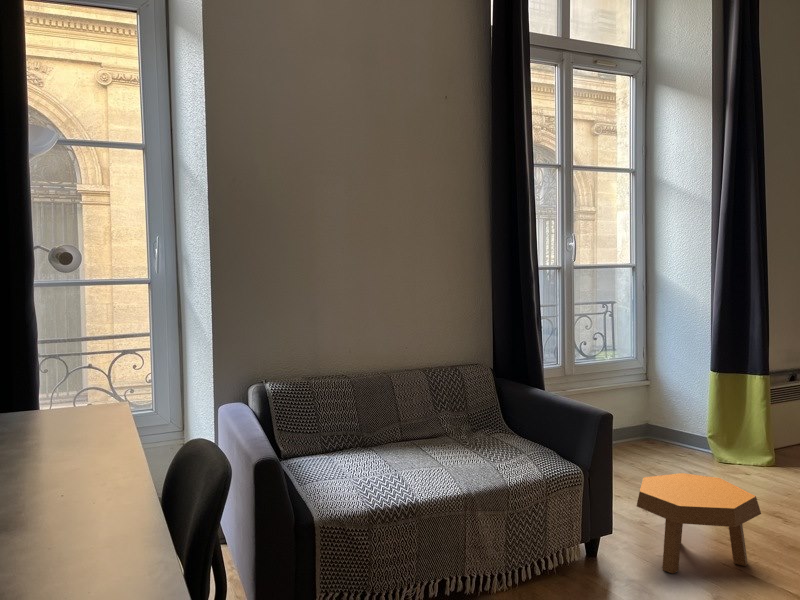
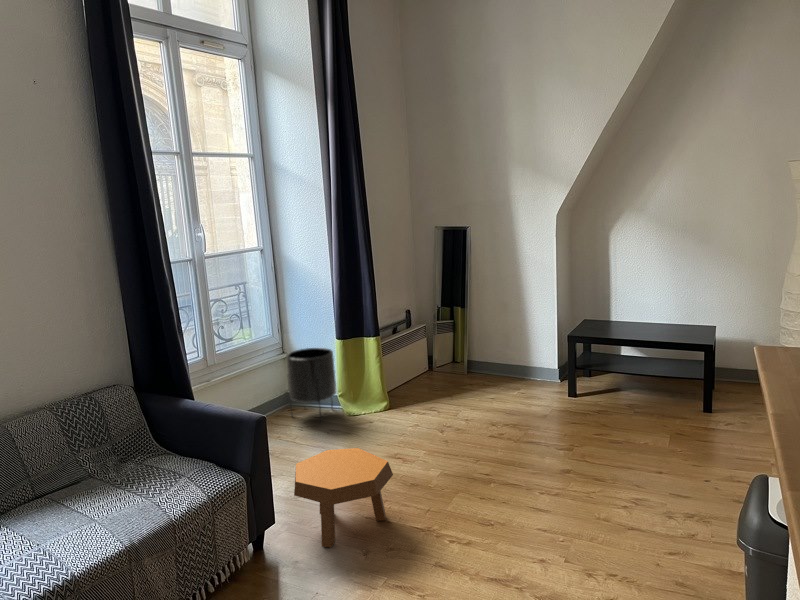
planter: none [650,378,706,463] -> present [286,348,336,406]

